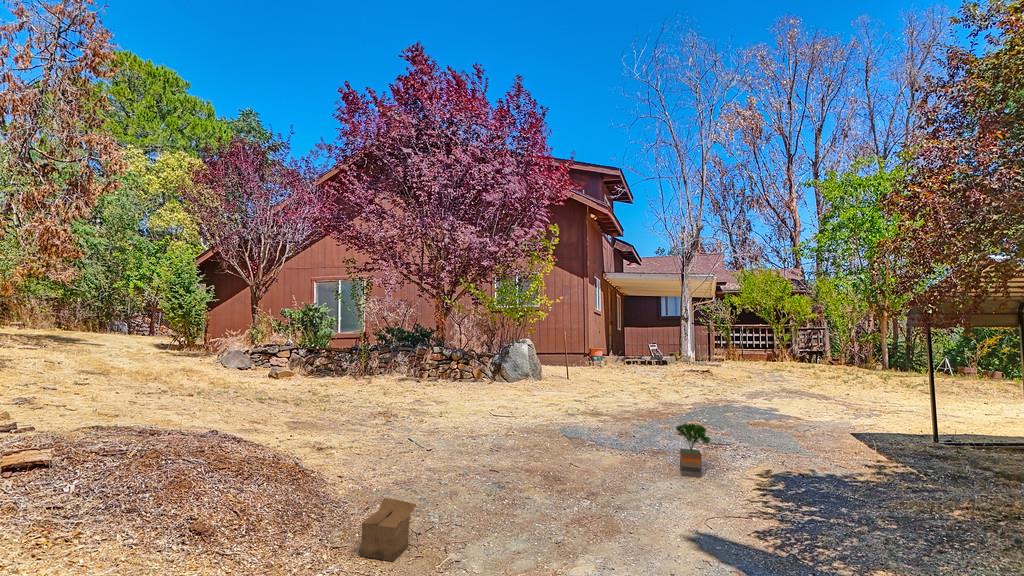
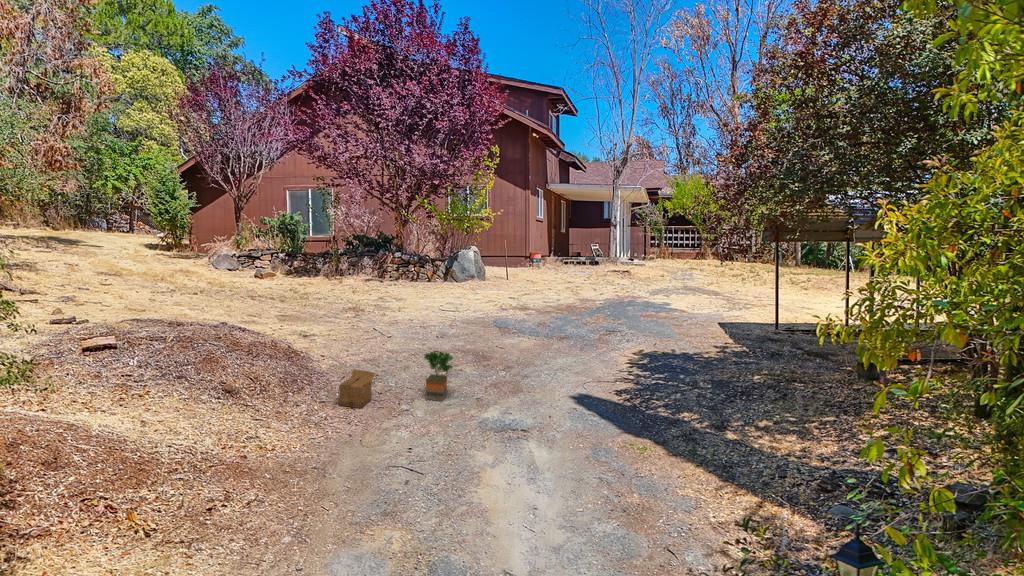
potted tree: present [676,423,710,477] -> present [424,351,453,401]

